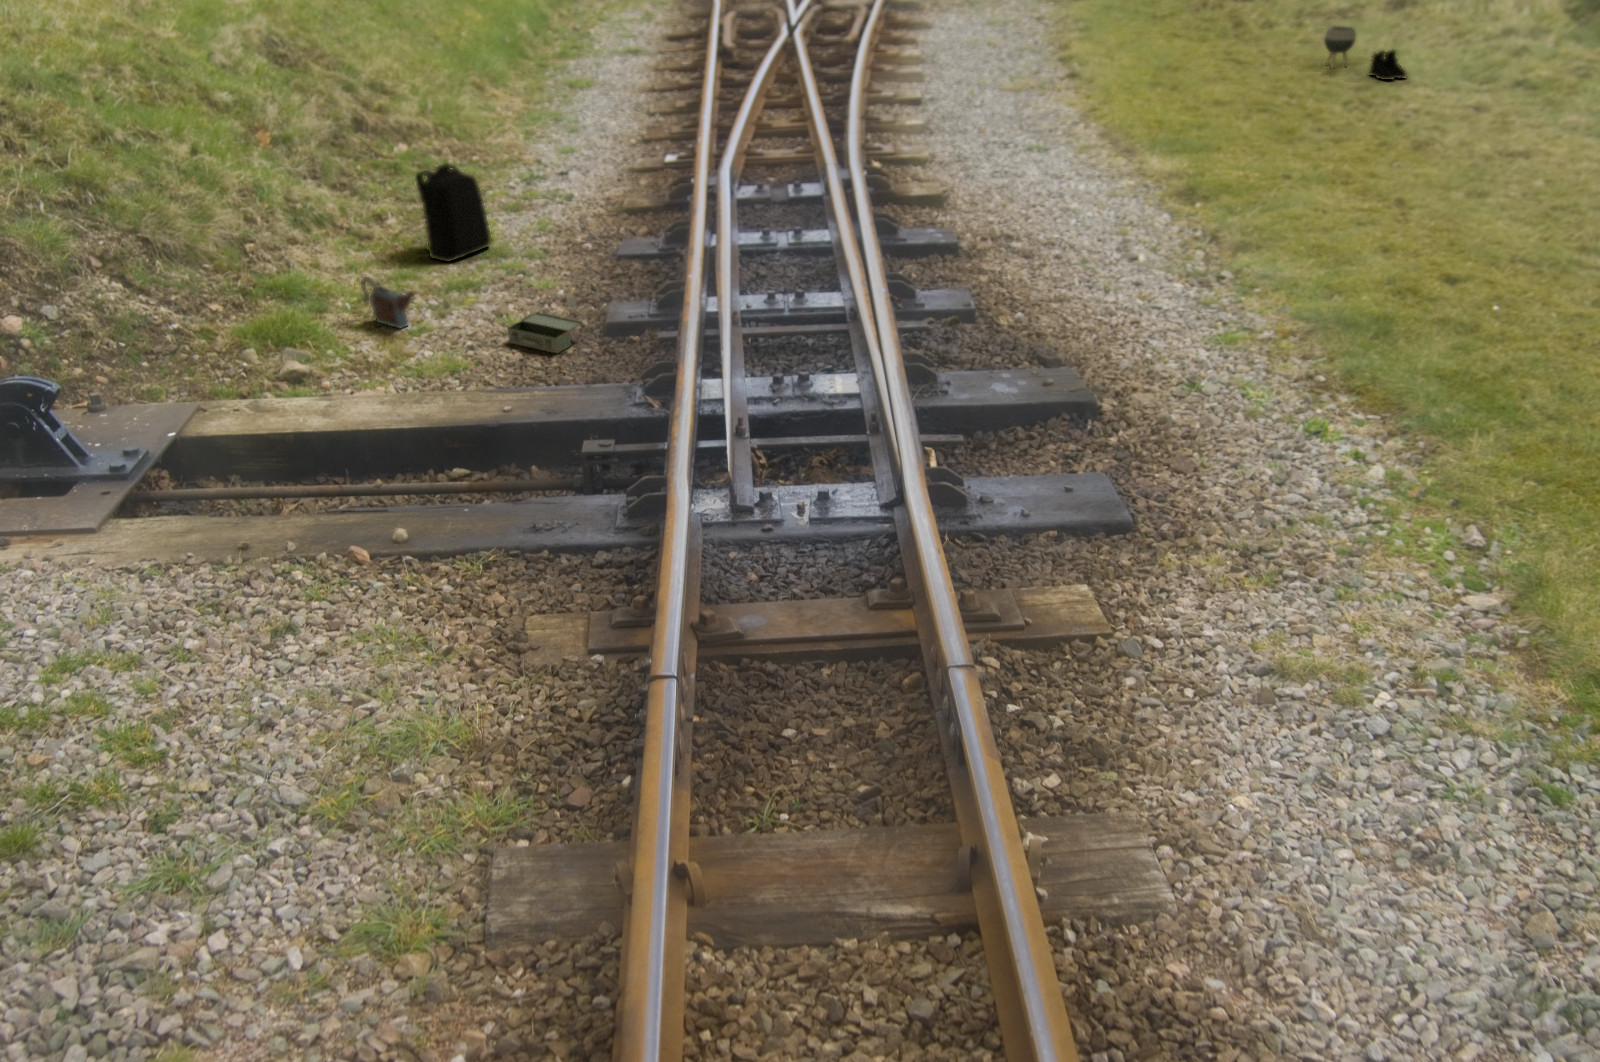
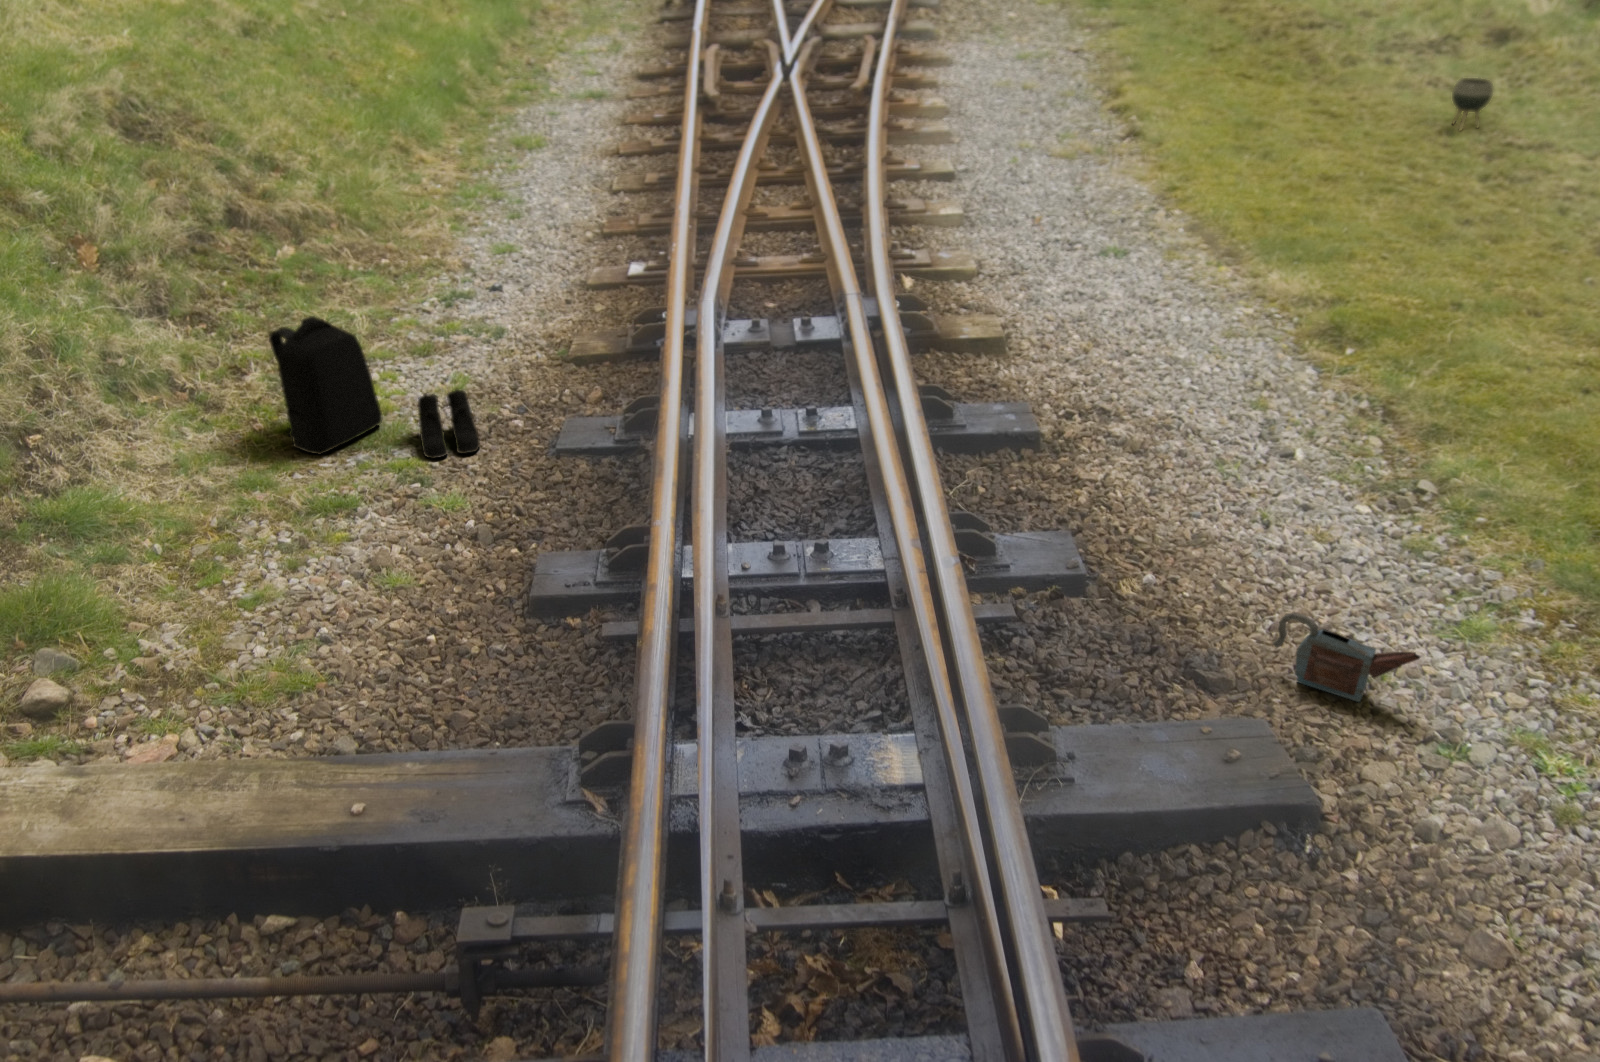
boots: present [1369,50,1406,80] -> present [418,389,480,459]
watering can: present [361,278,414,328] -> present [1273,612,1420,702]
toolbox: present [508,313,582,353] -> none [382,574,498,653]

